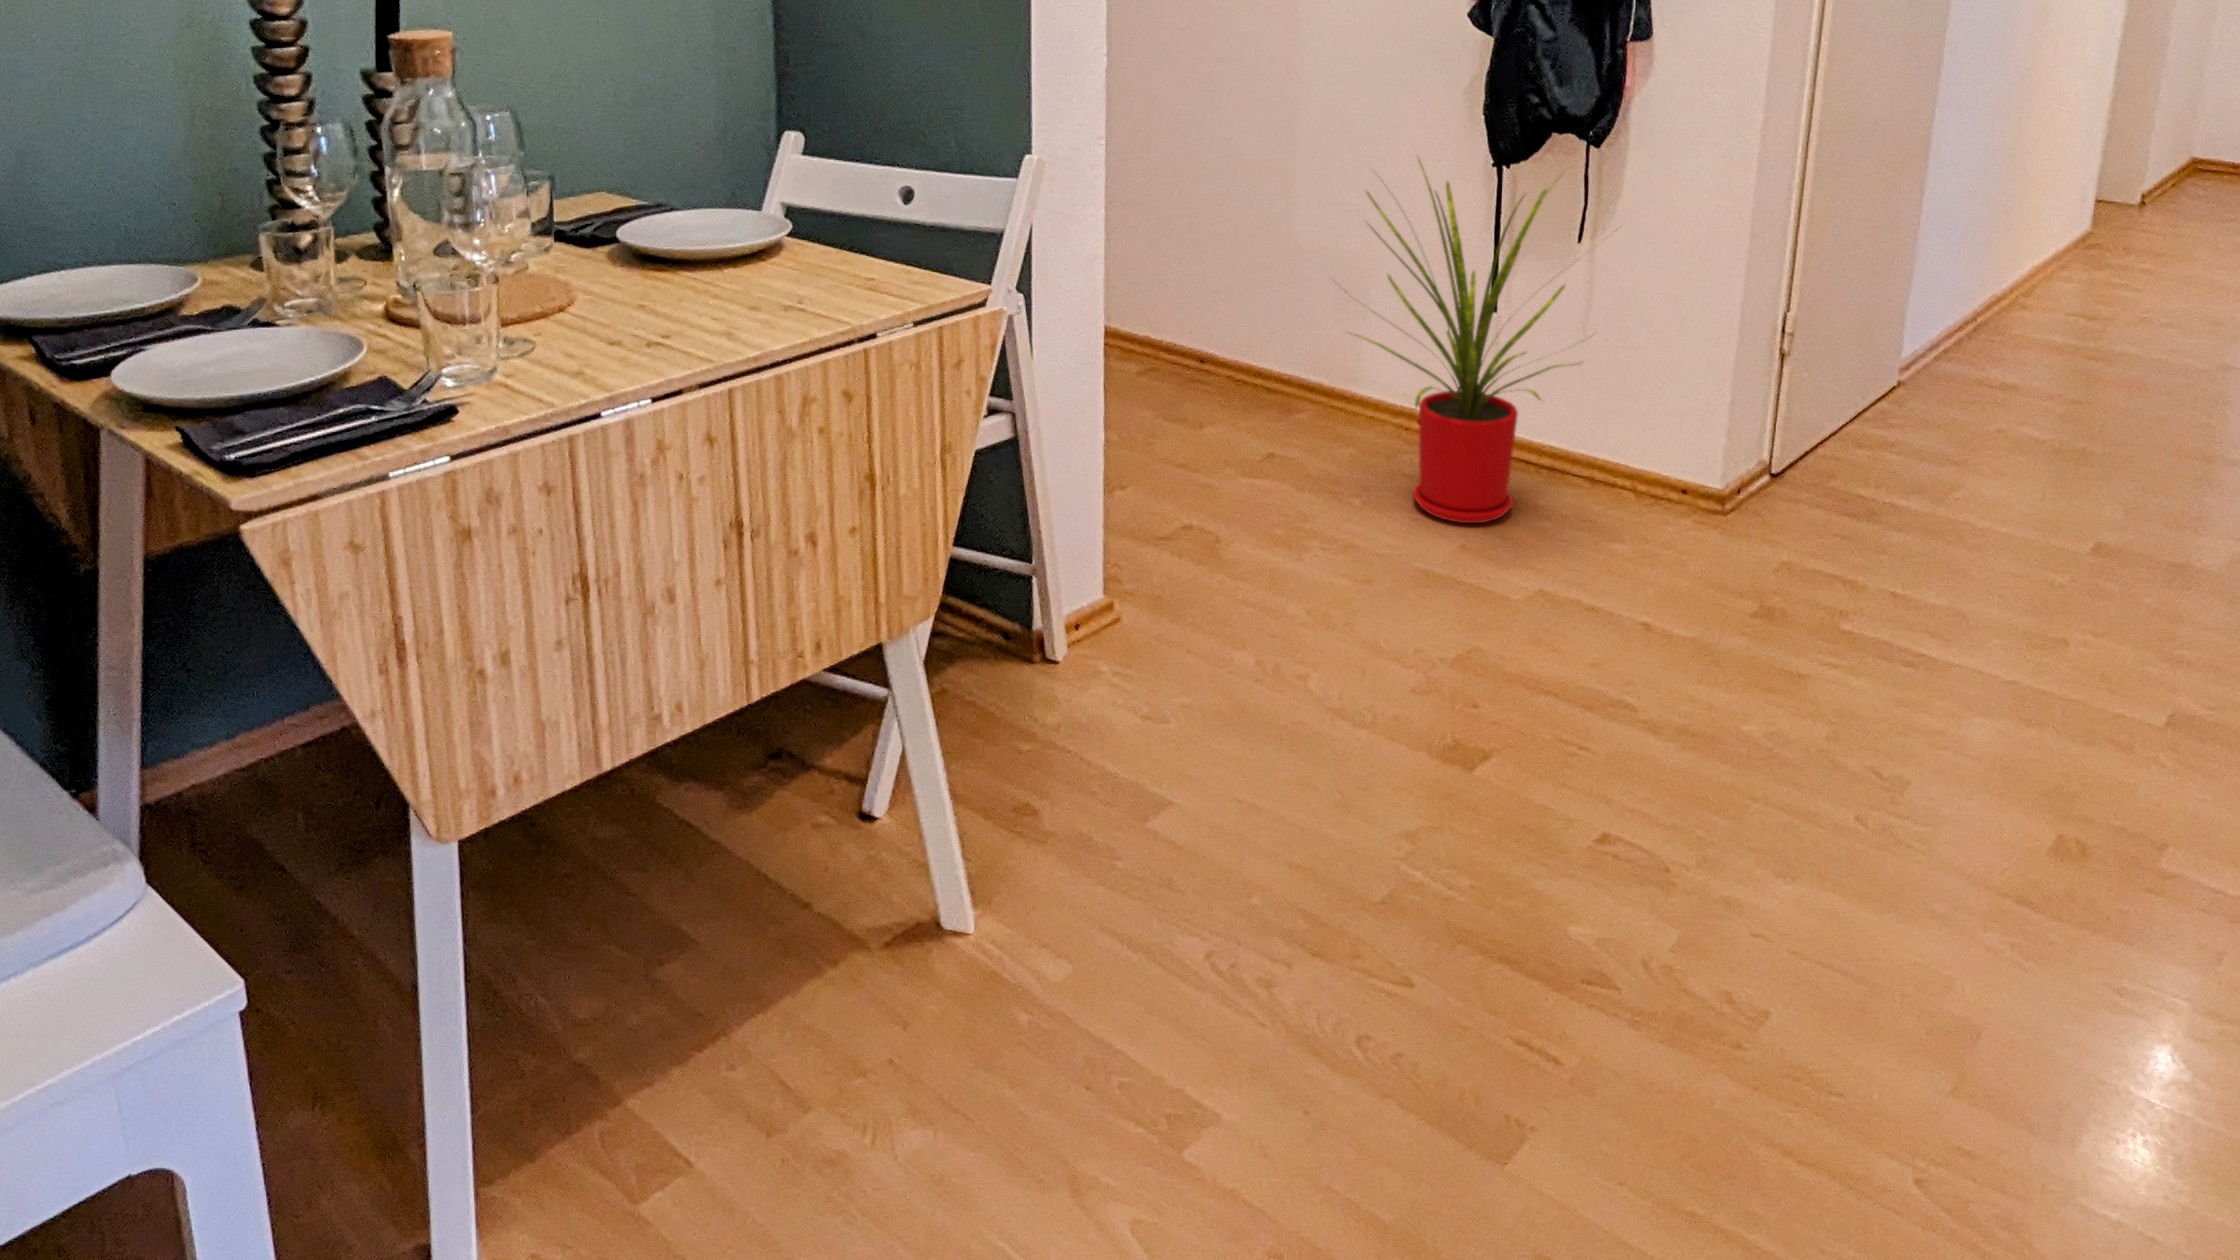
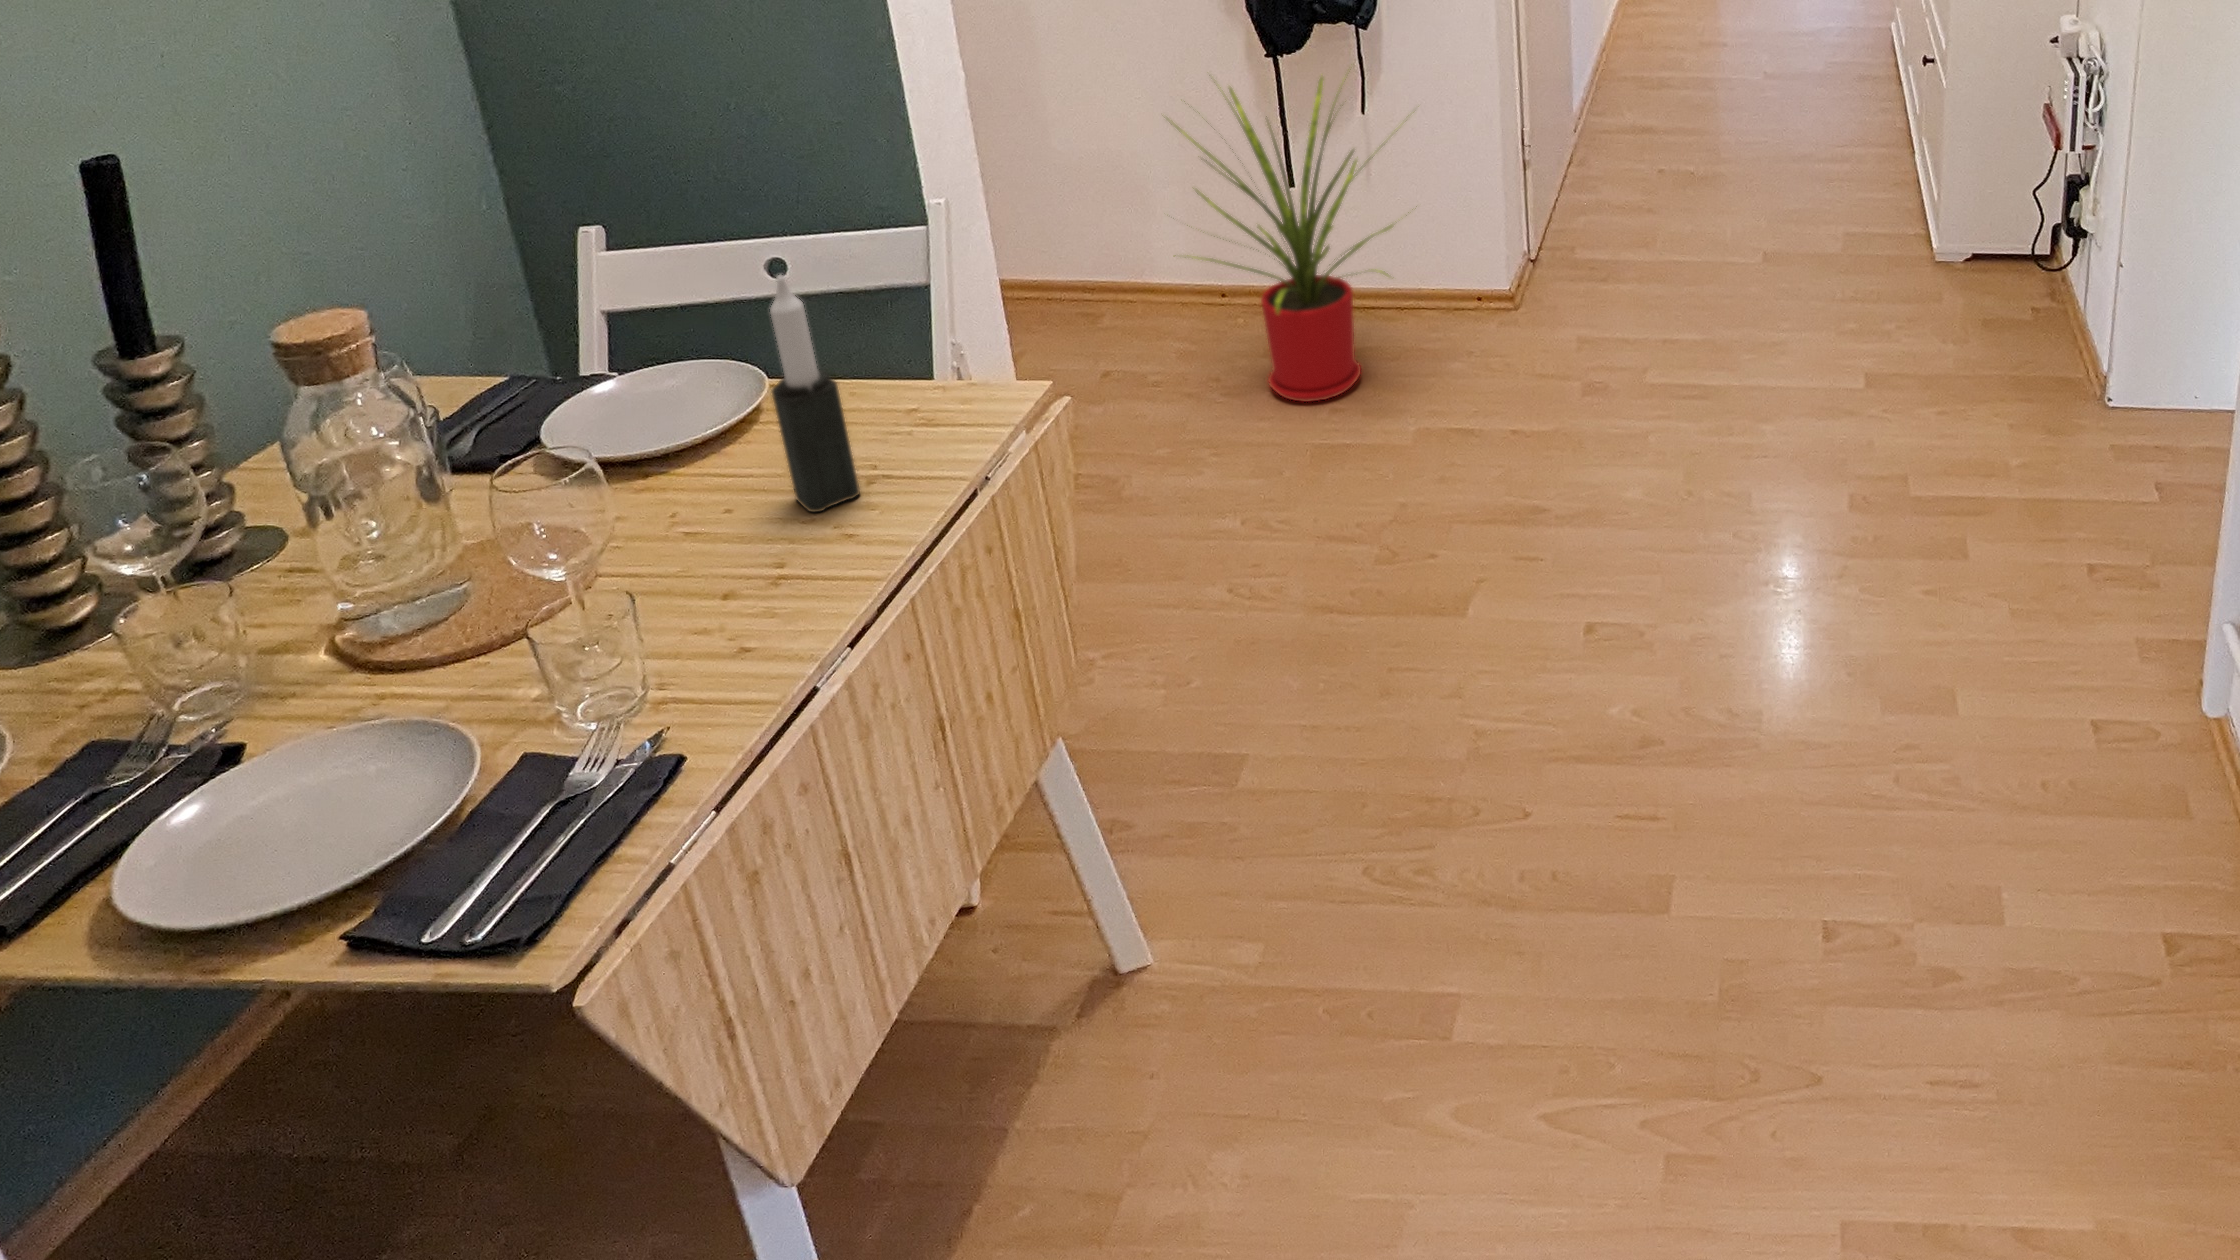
candle: none [734,92,787,320] -> present [770,275,860,512]

